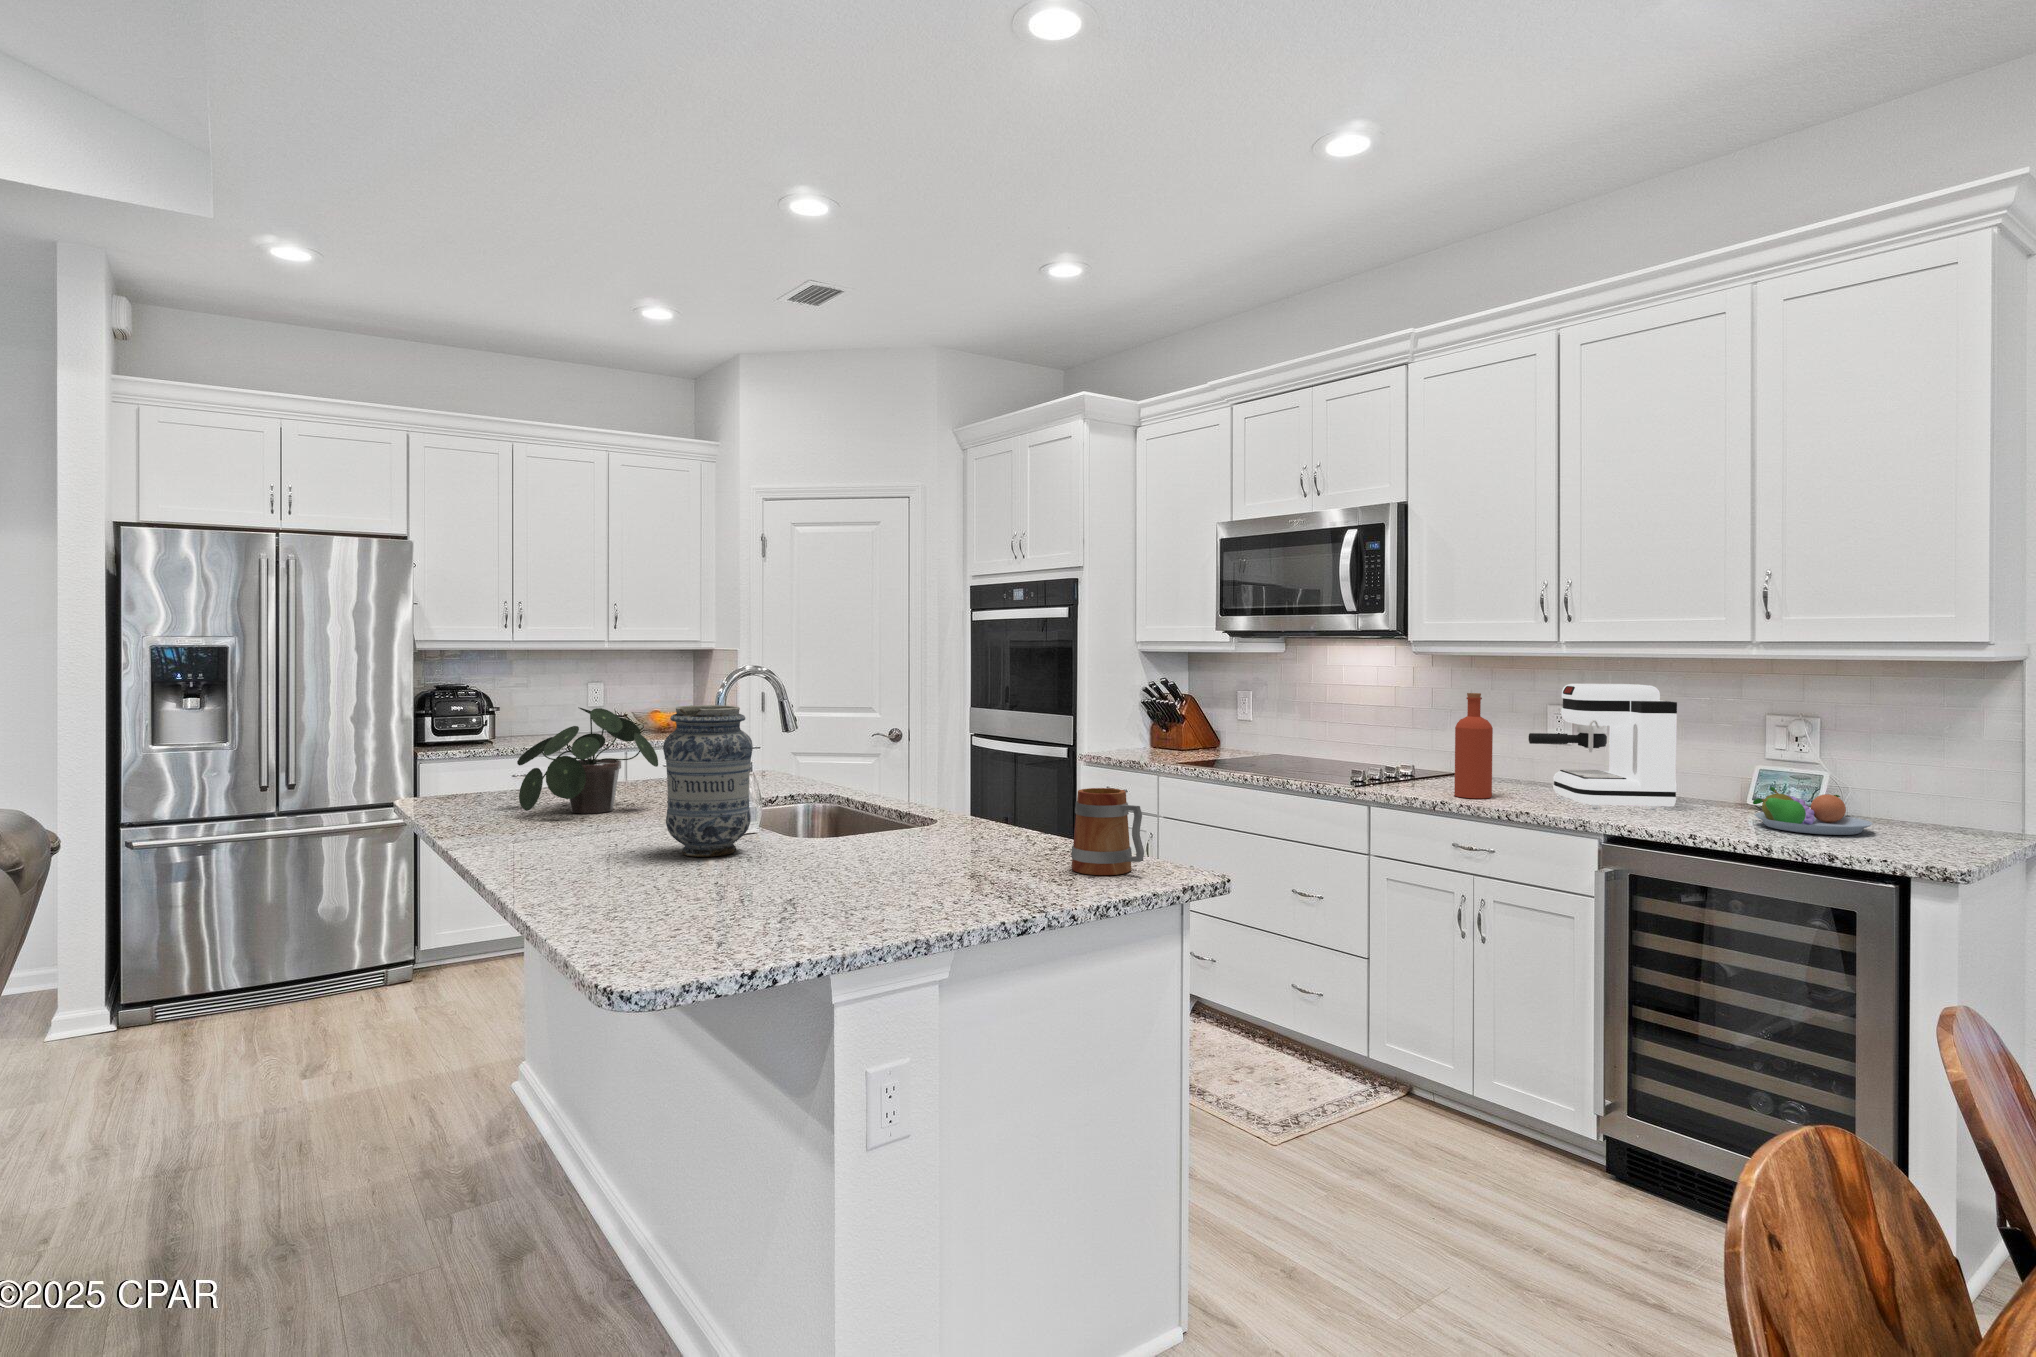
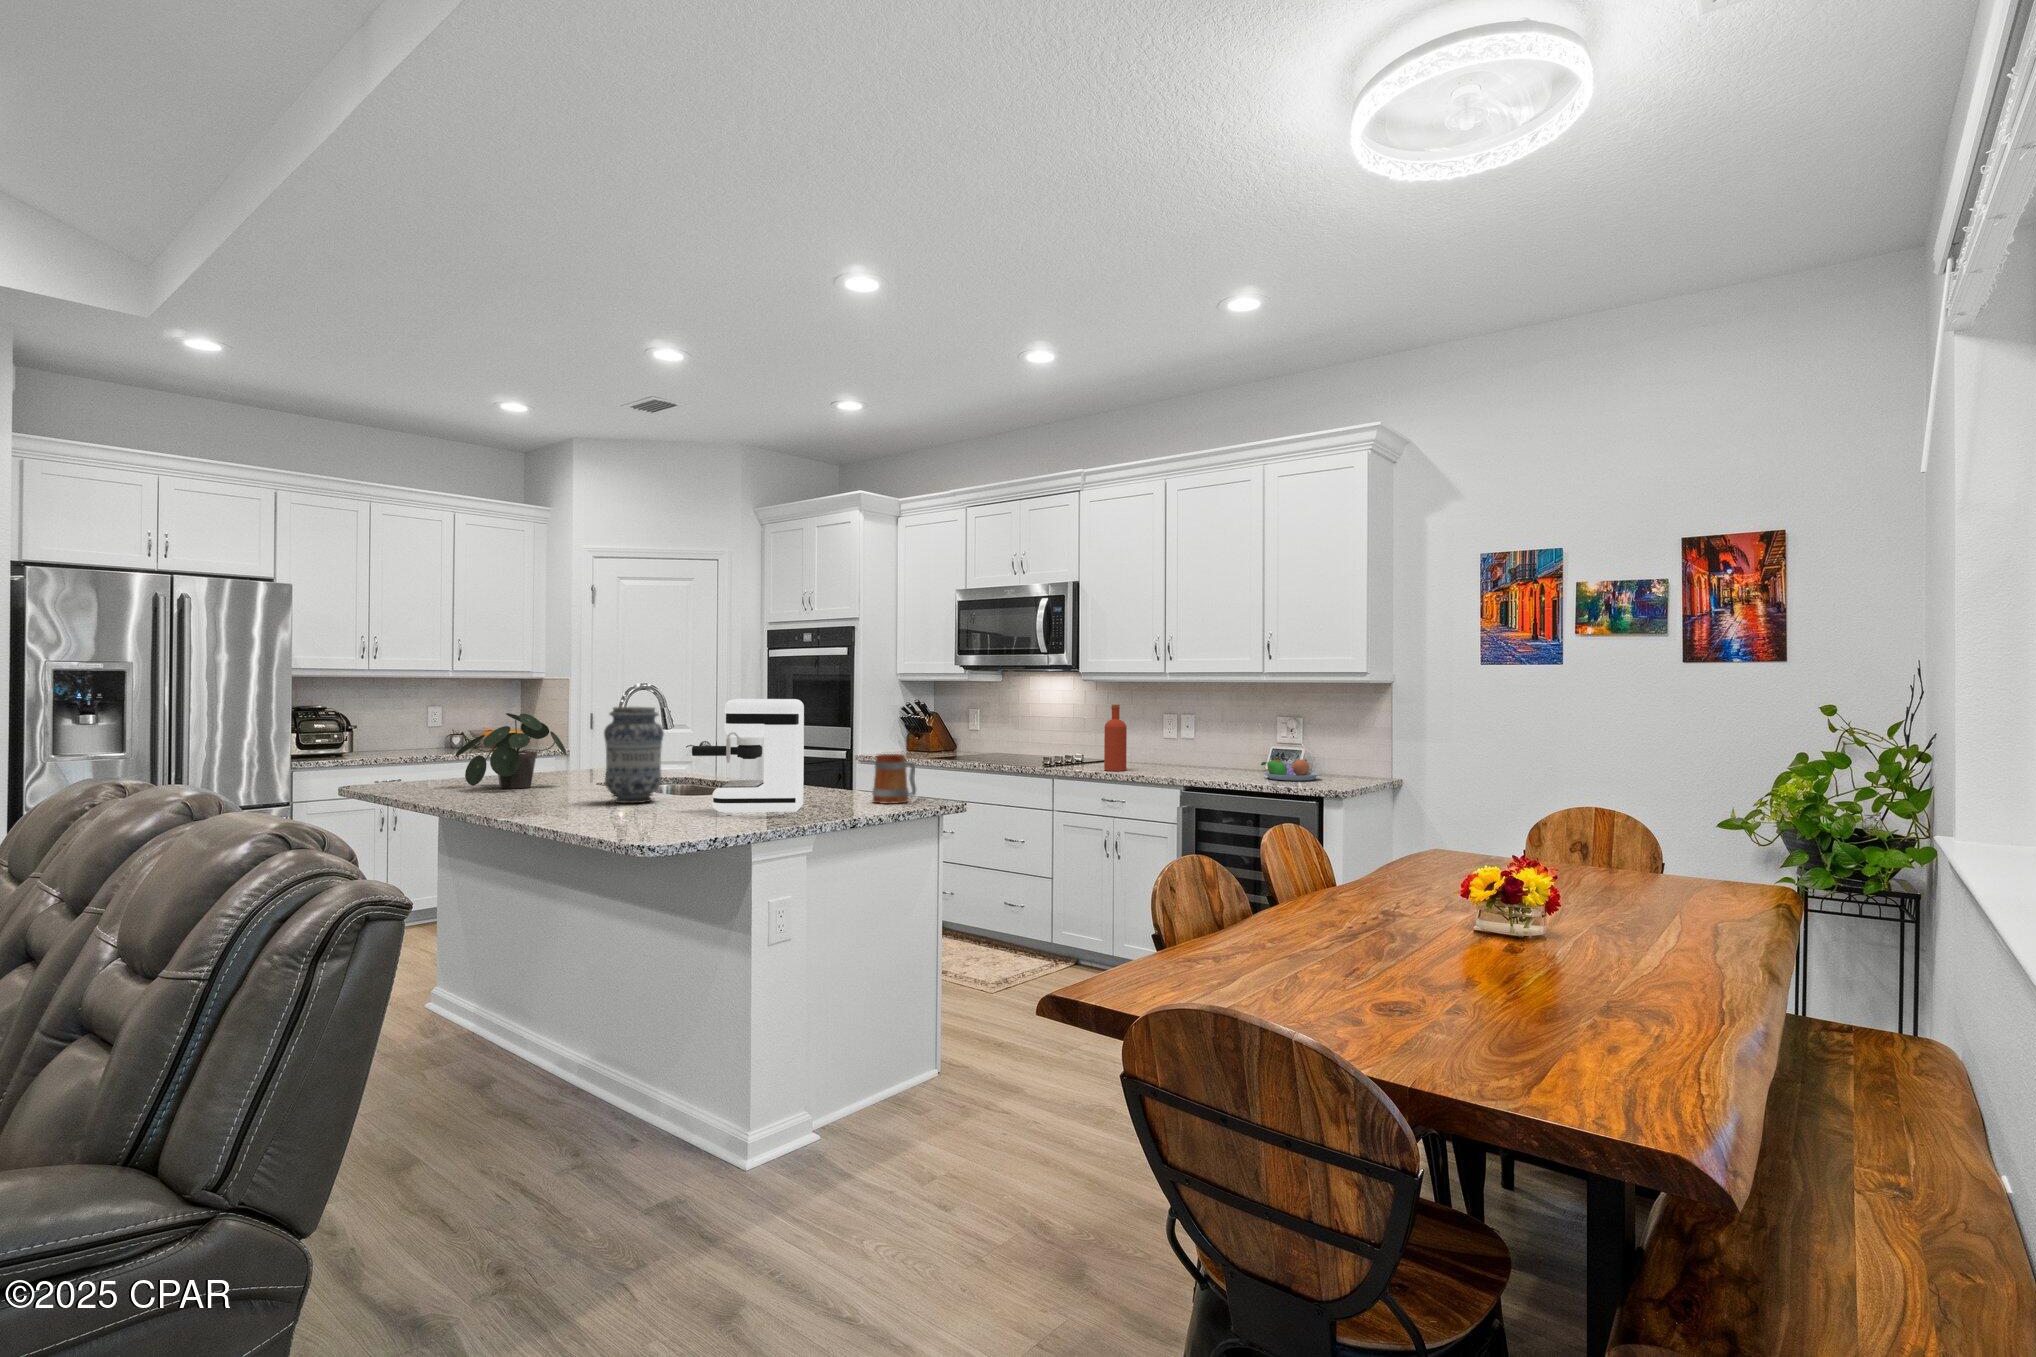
coffee maker: present [1529,684,1677,809] -> present [692,699,804,815]

